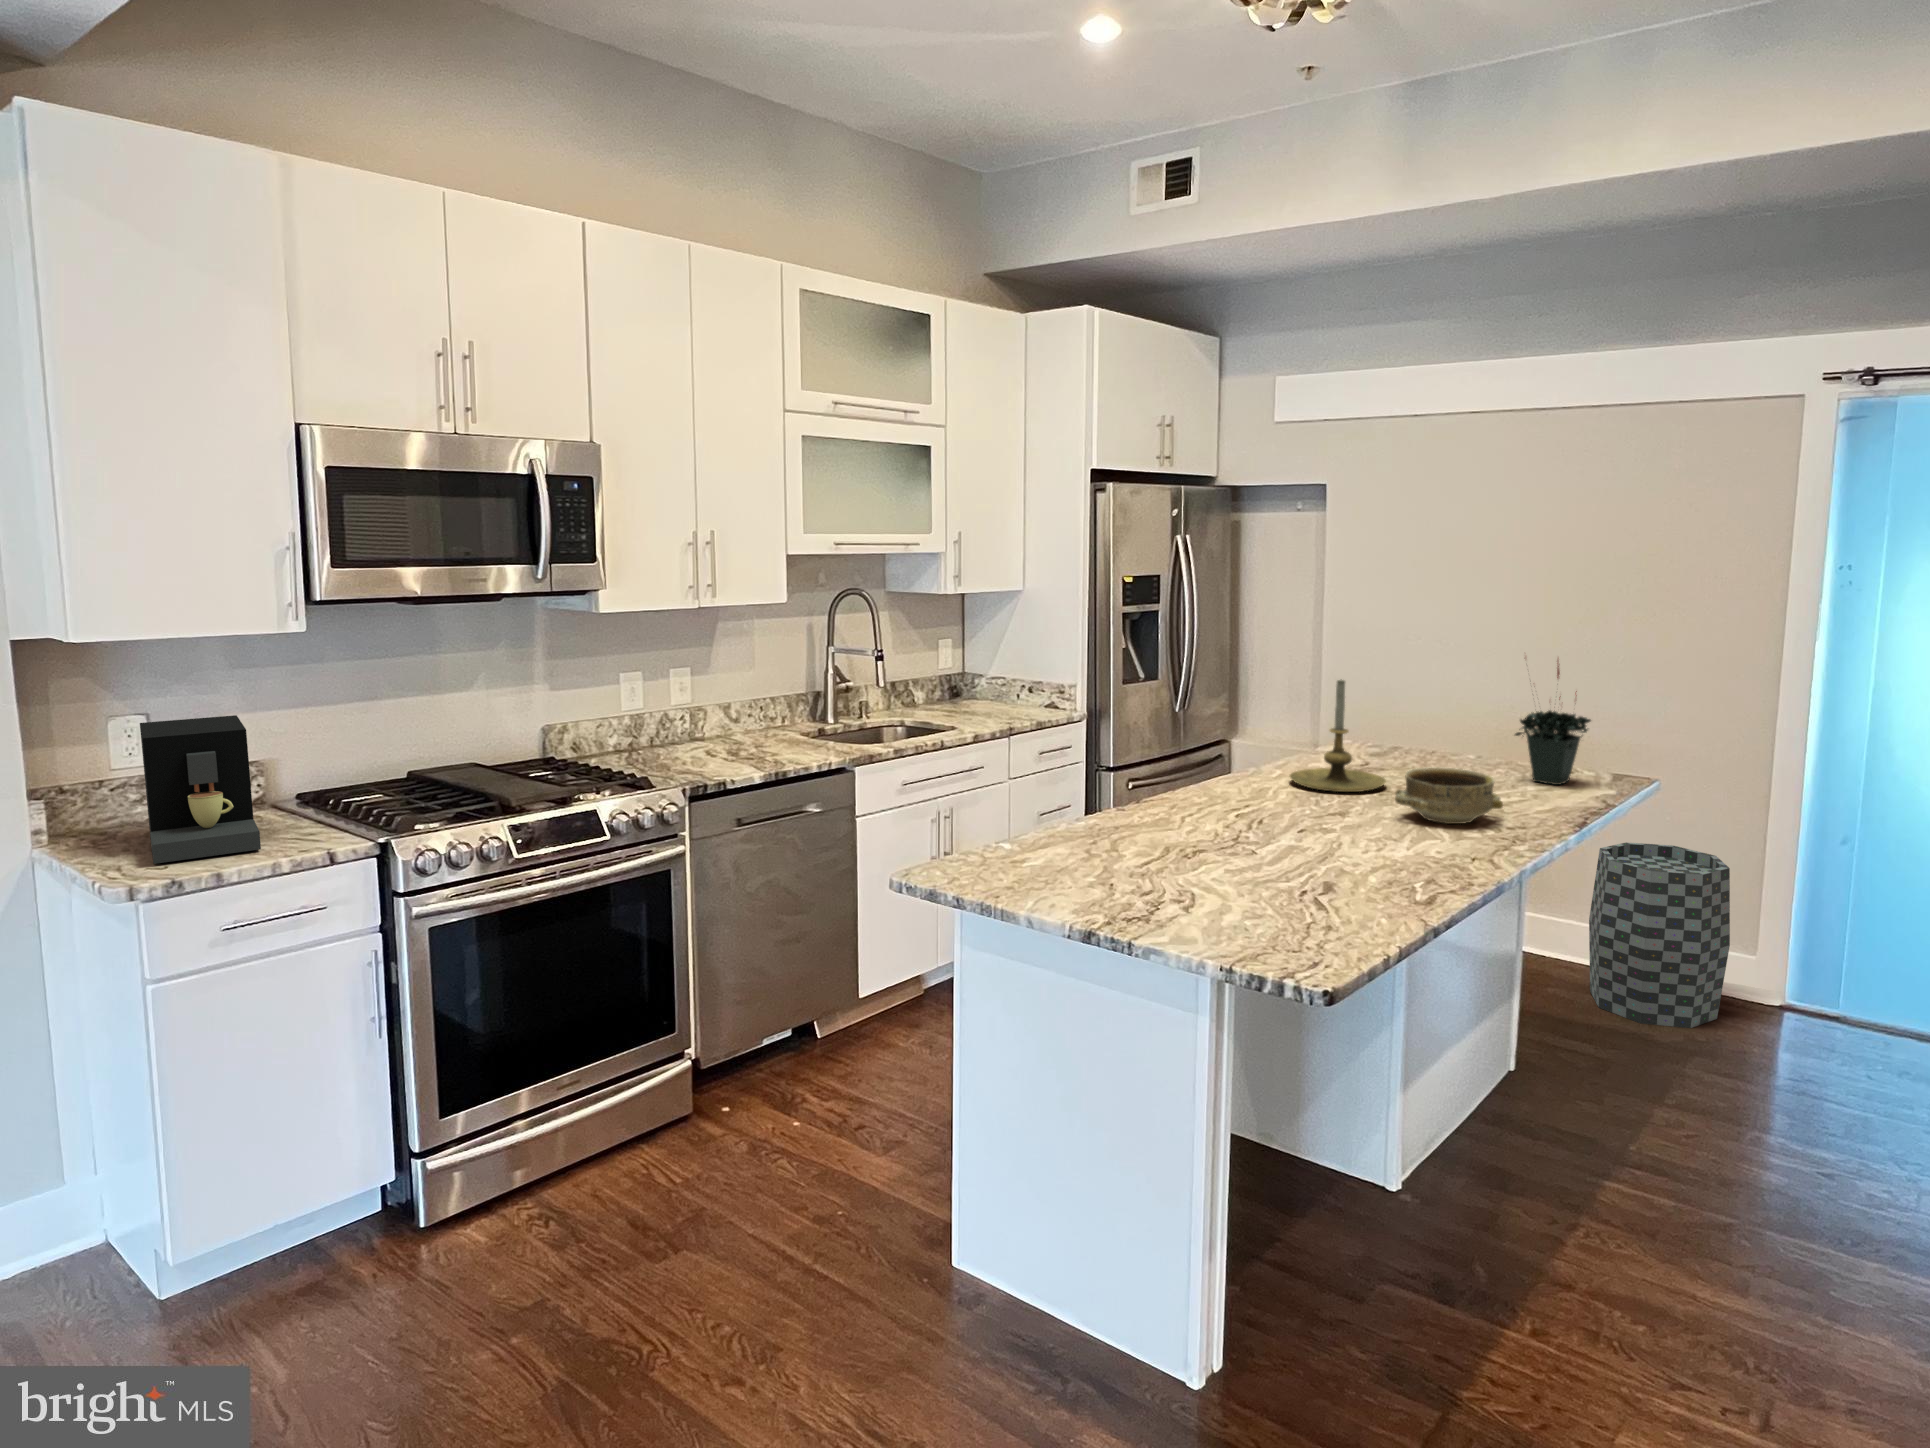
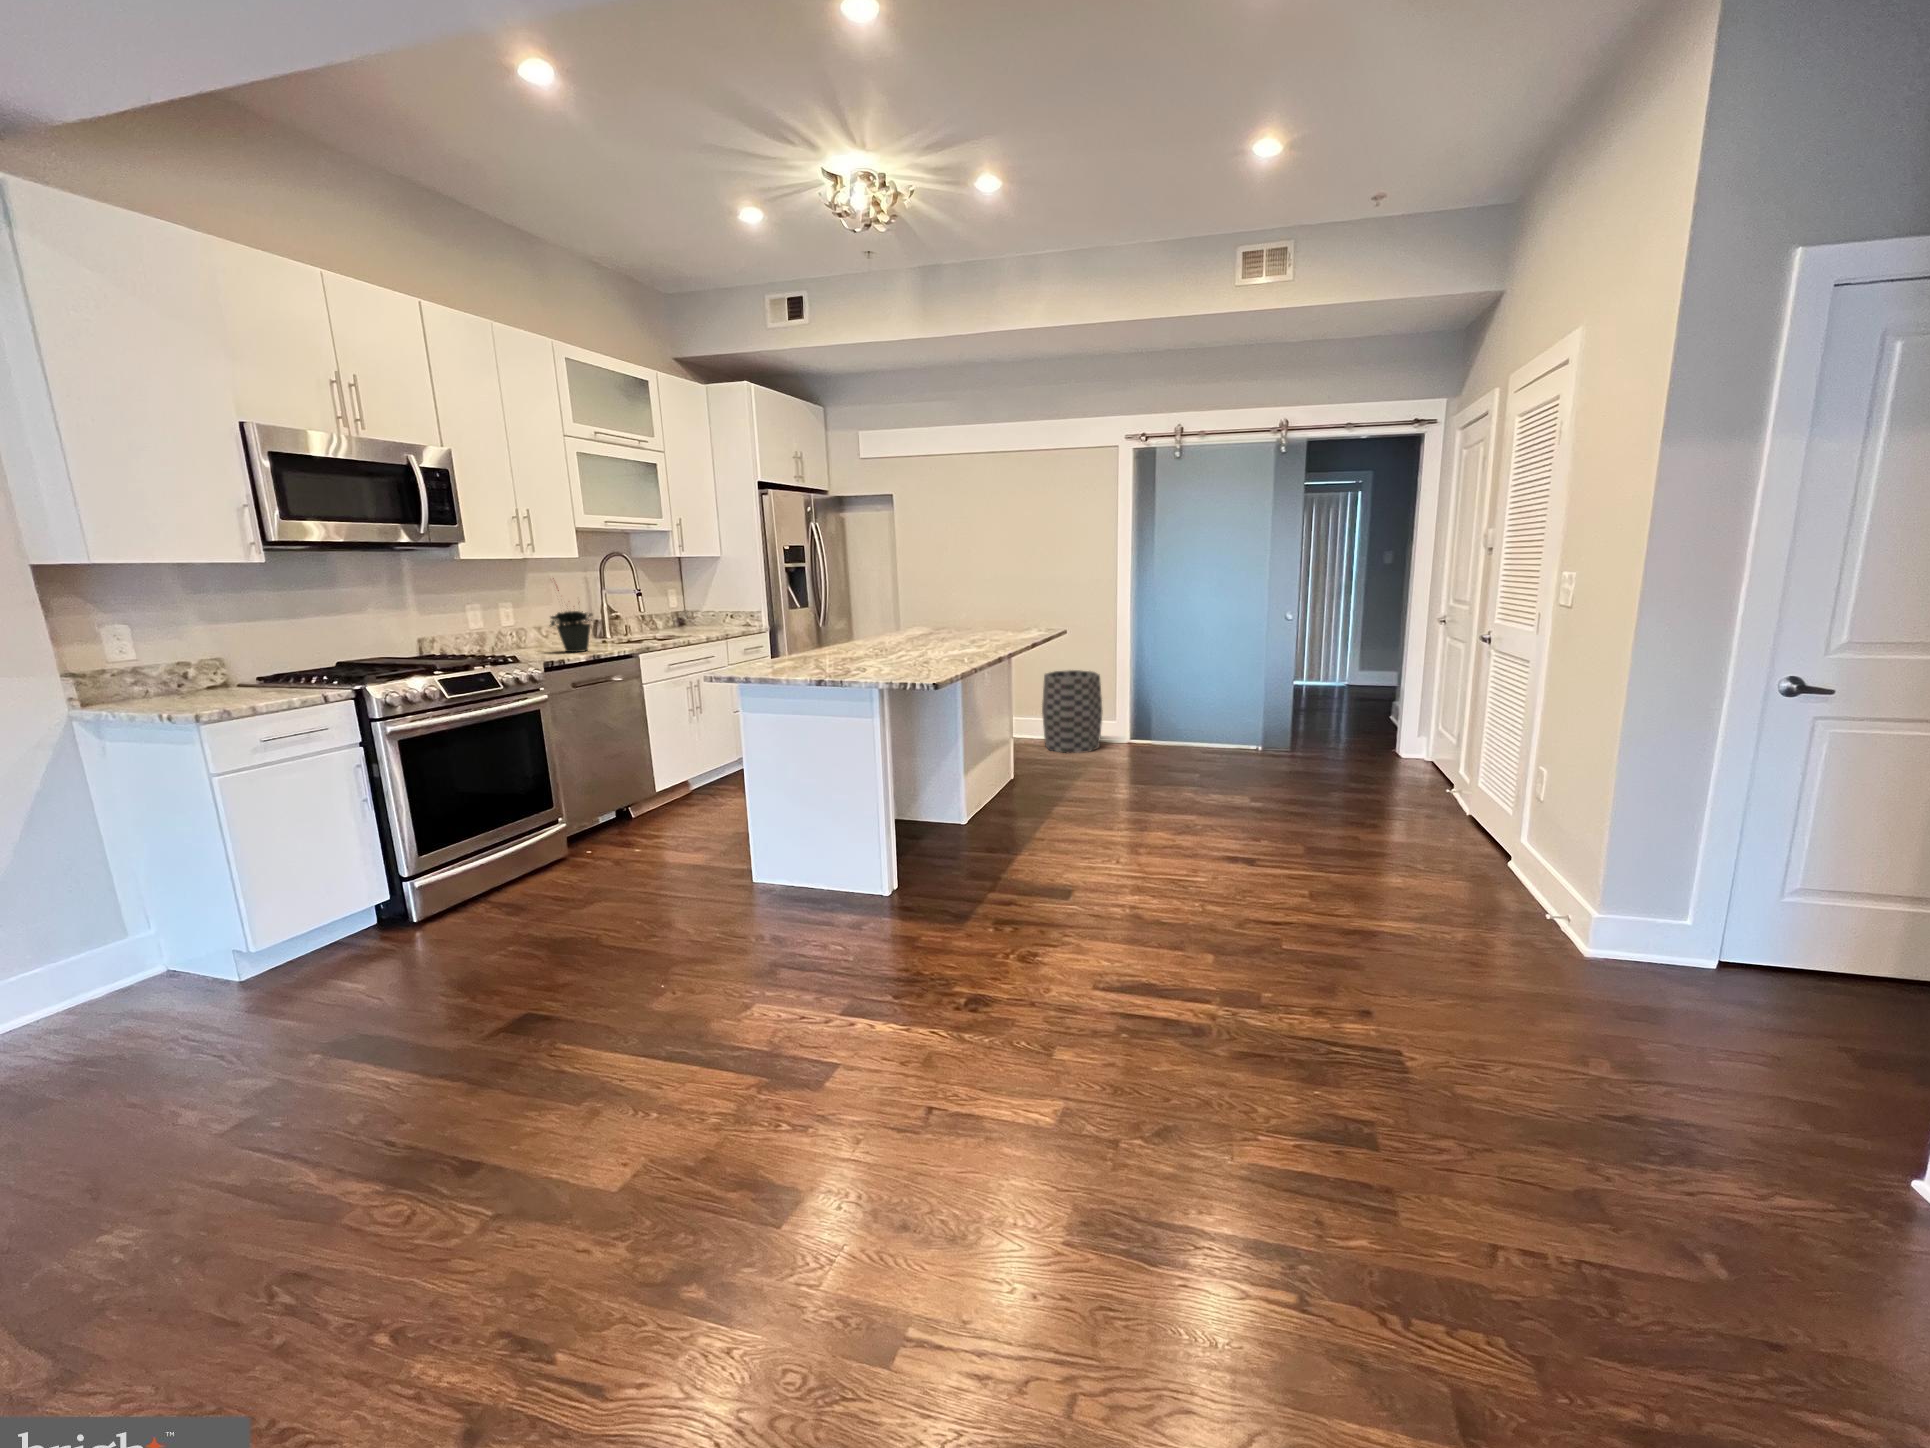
potted plant: present [1515,663,1591,785] -> present [550,578,592,652]
candle holder: present [1290,680,1386,792] -> none [894,582,942,638]
coffee maker: present [140,715,261,864] -> none [134,622,268,707]
ceramic bowl: present [1395,767,1503,824] -> none [948,618,997,642]

